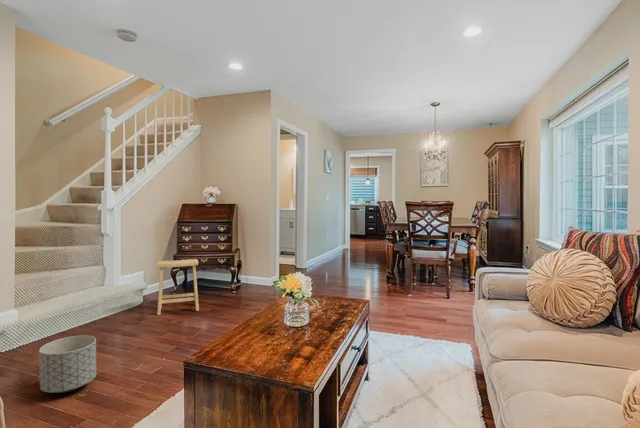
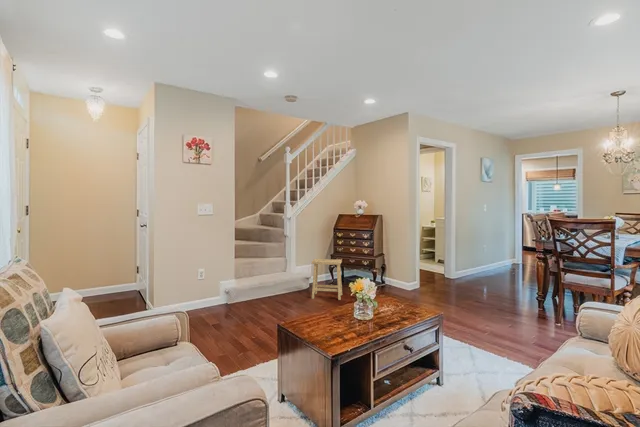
planter: present [39,335,97,393] -> none [230,304,259,337]

